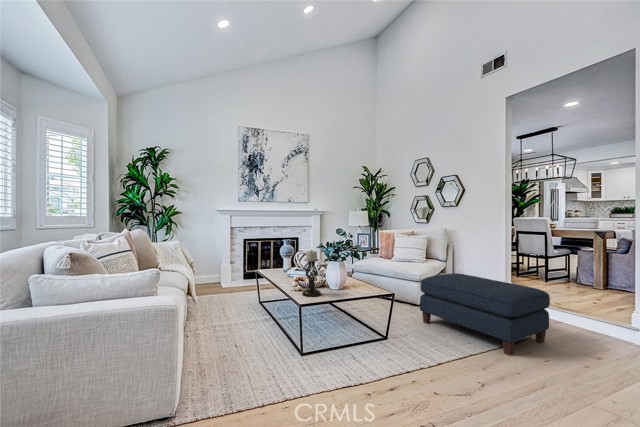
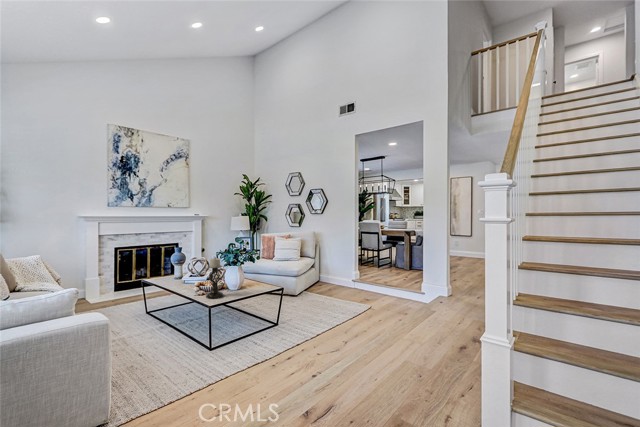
ottoman: present [420,273,550,355] -> none [299,268,384,323]

